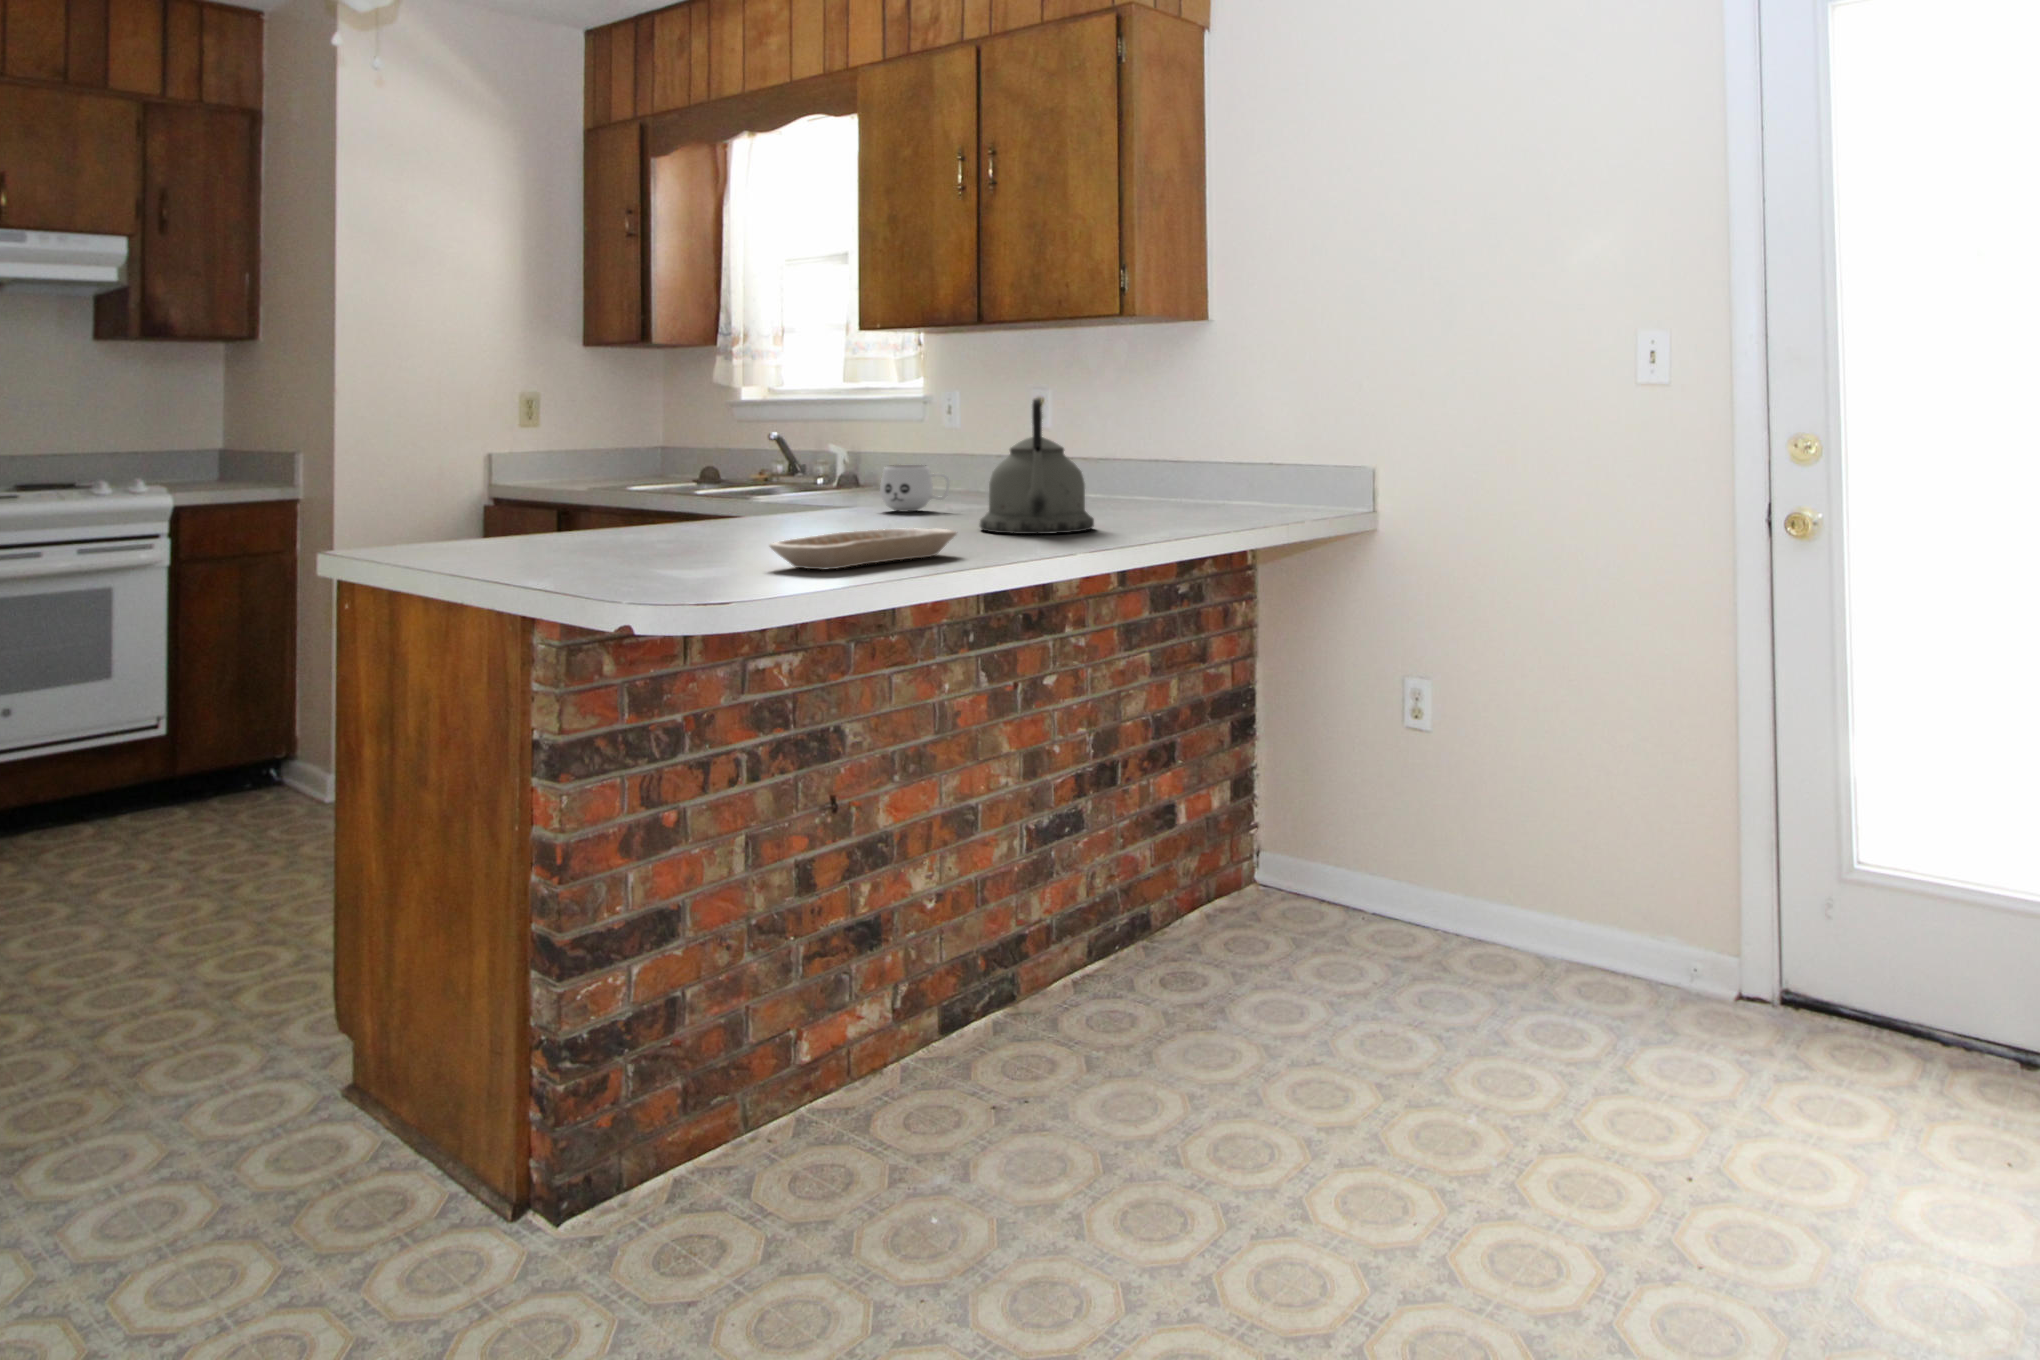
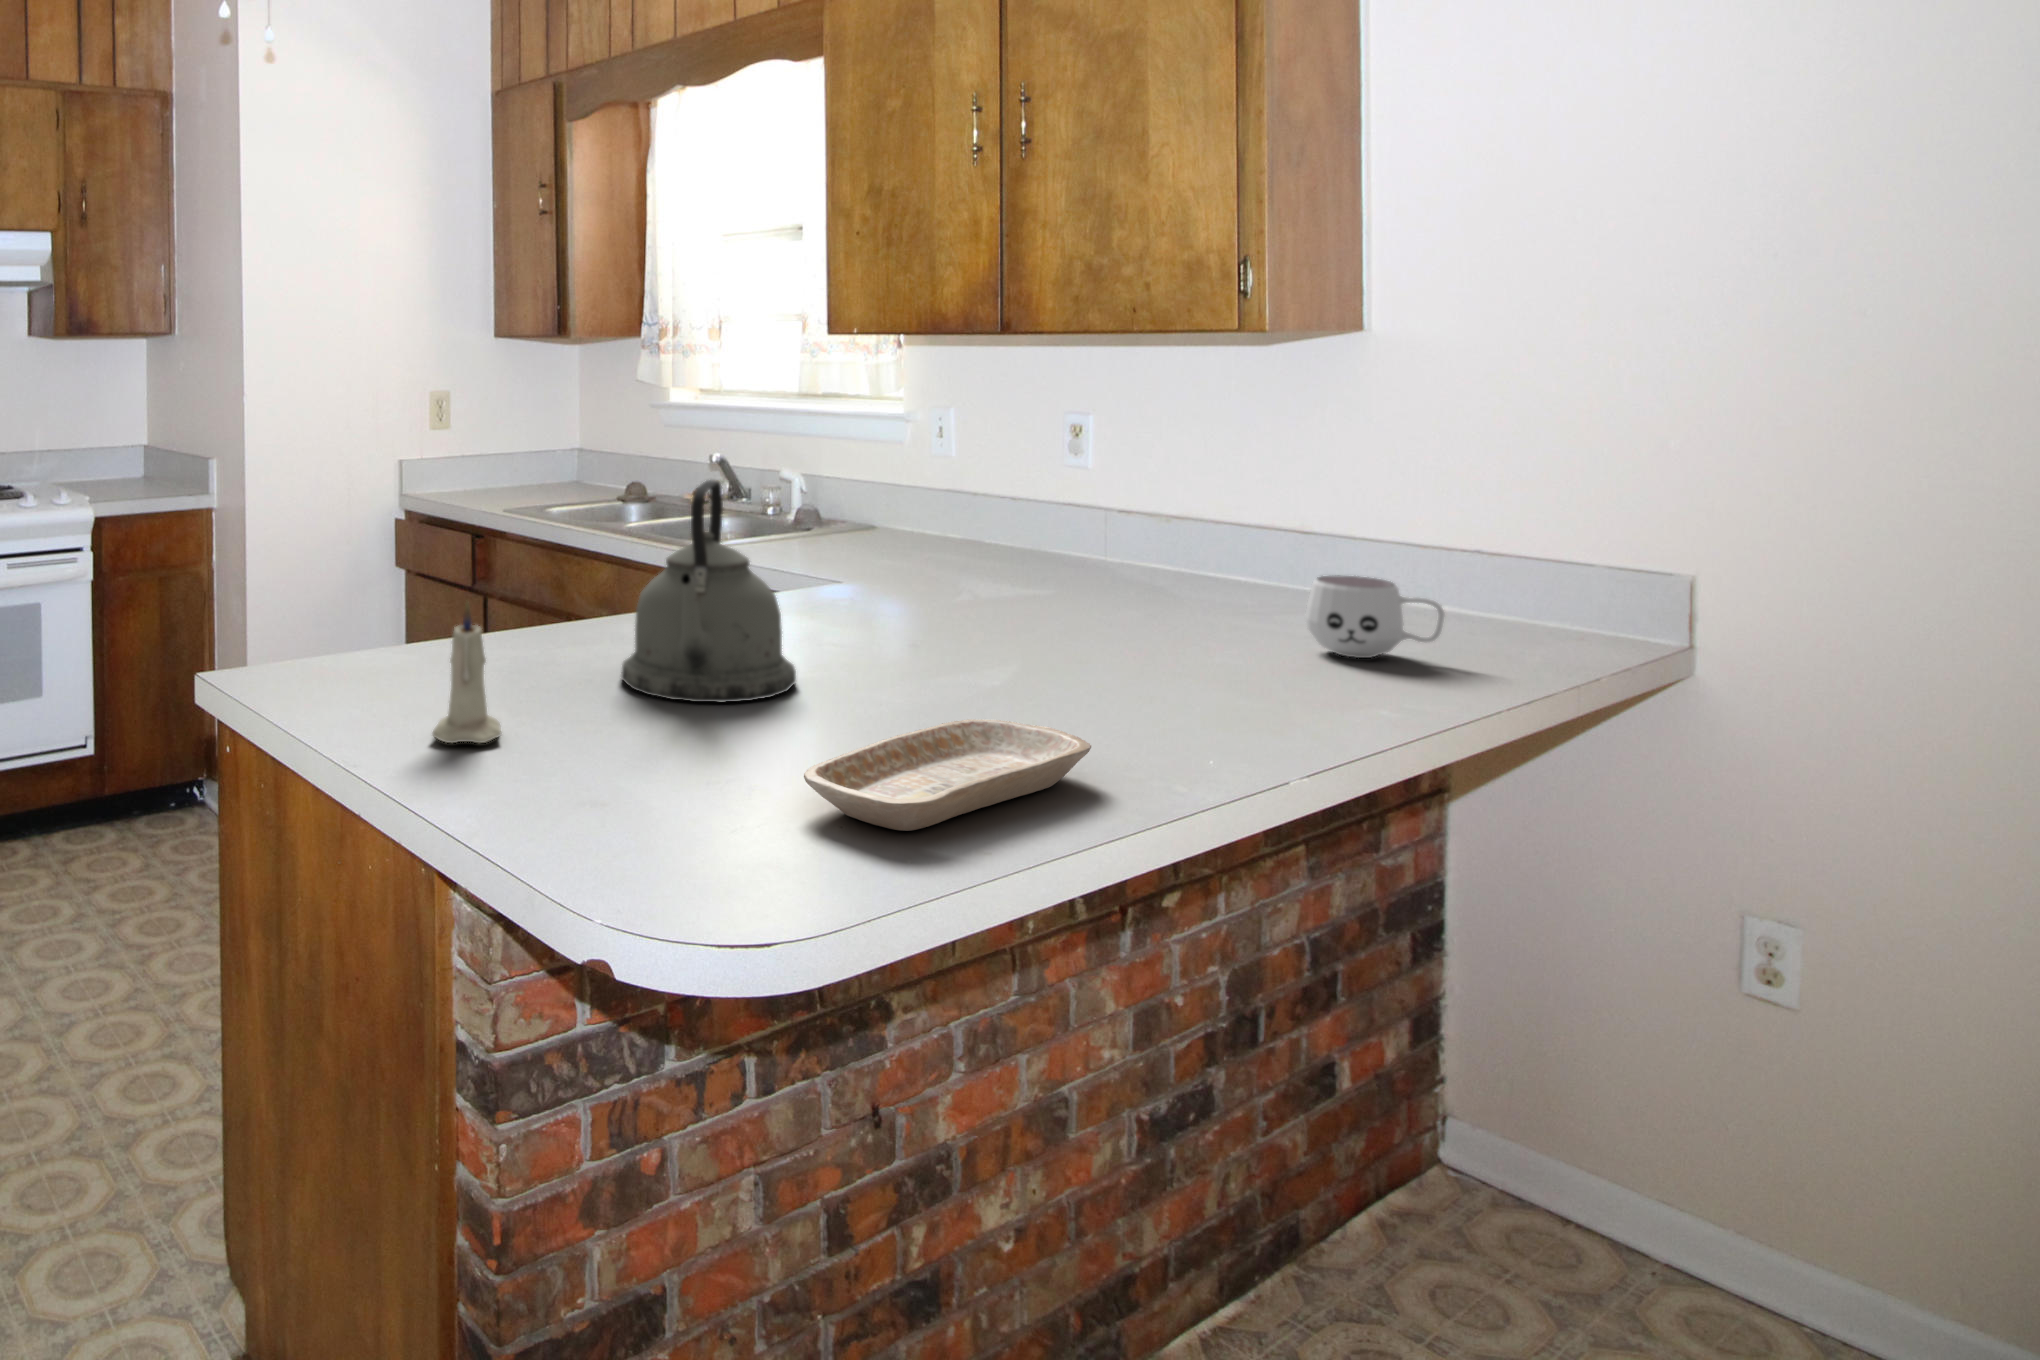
kettle: present [979,399,1094,534] -> present [621,480,796,702]
candle: none [516,461,569,559] -> present [432,603,501,743]
mug: present [880,465,950,512] -> present [1305,576,1445,658]

